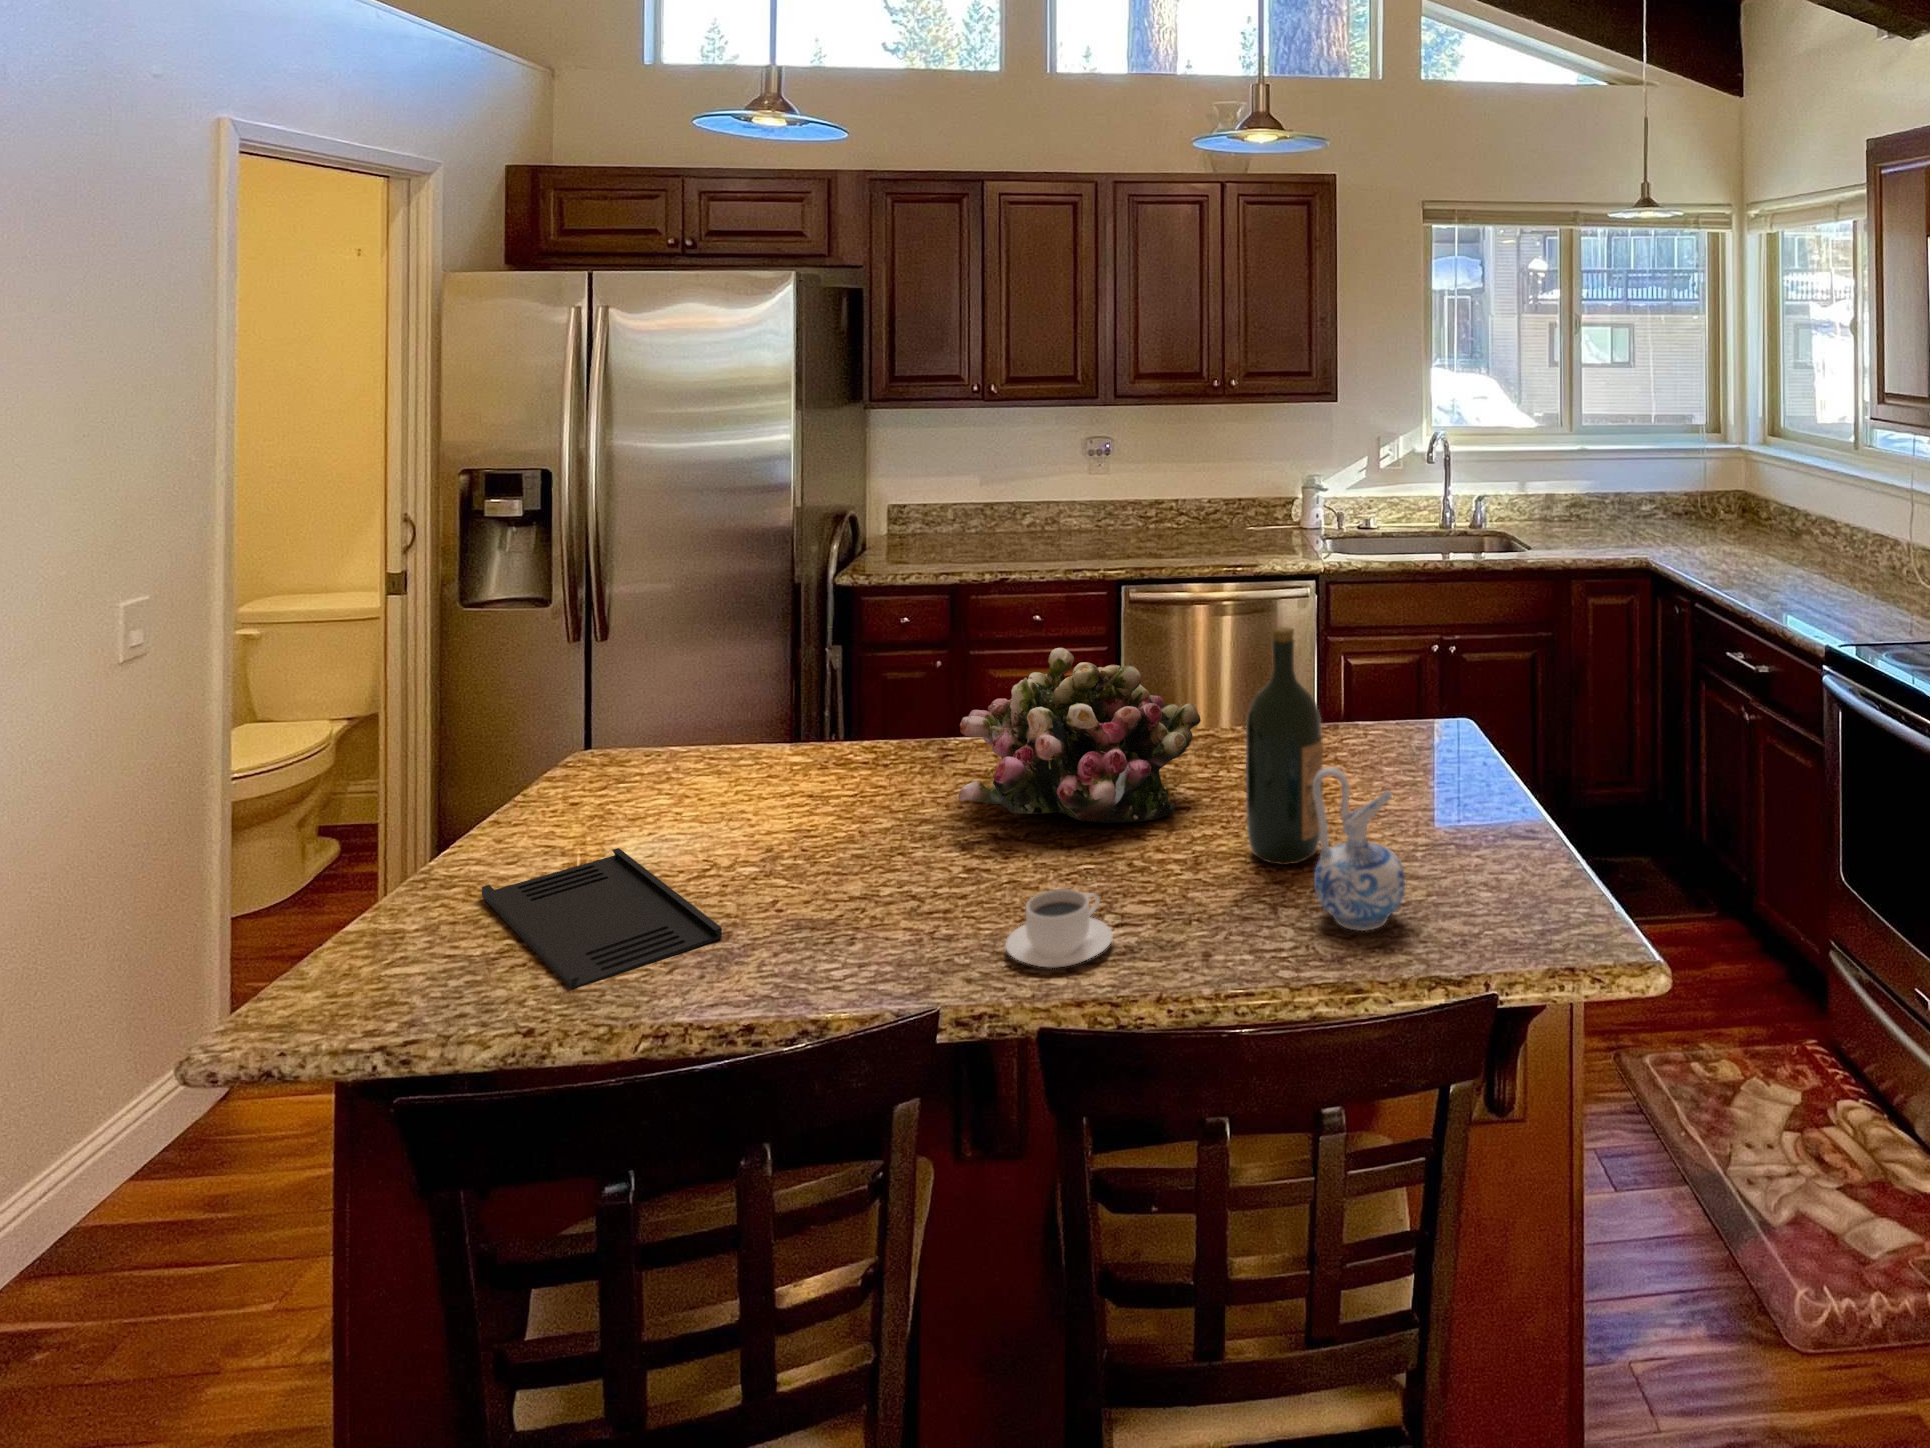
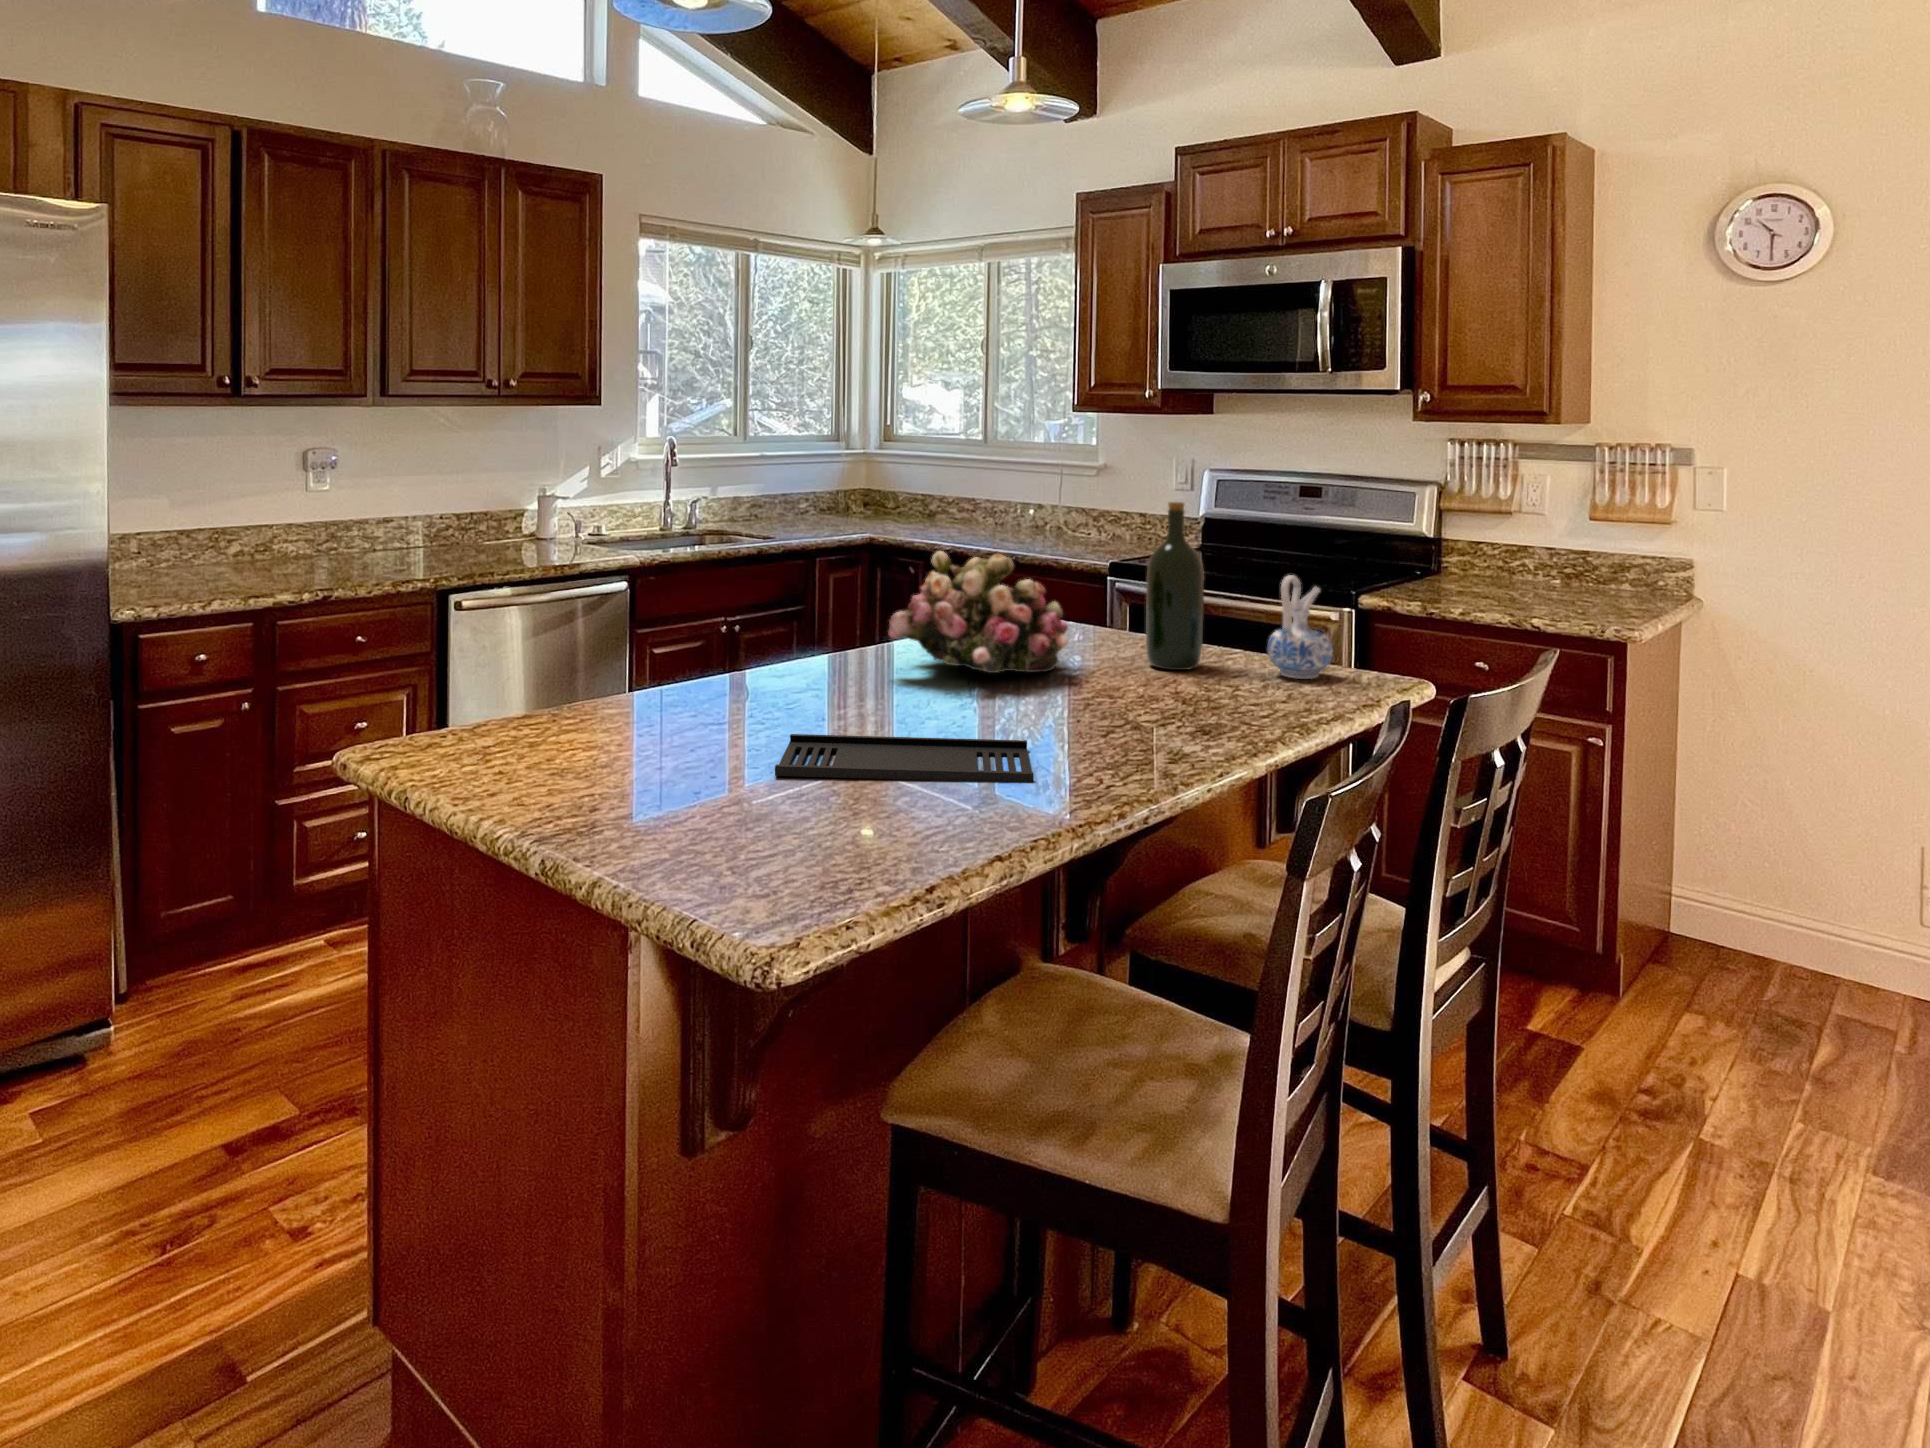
coffee cup: present [1005,889,1113,968] -> none [1176,673,1257,718]

